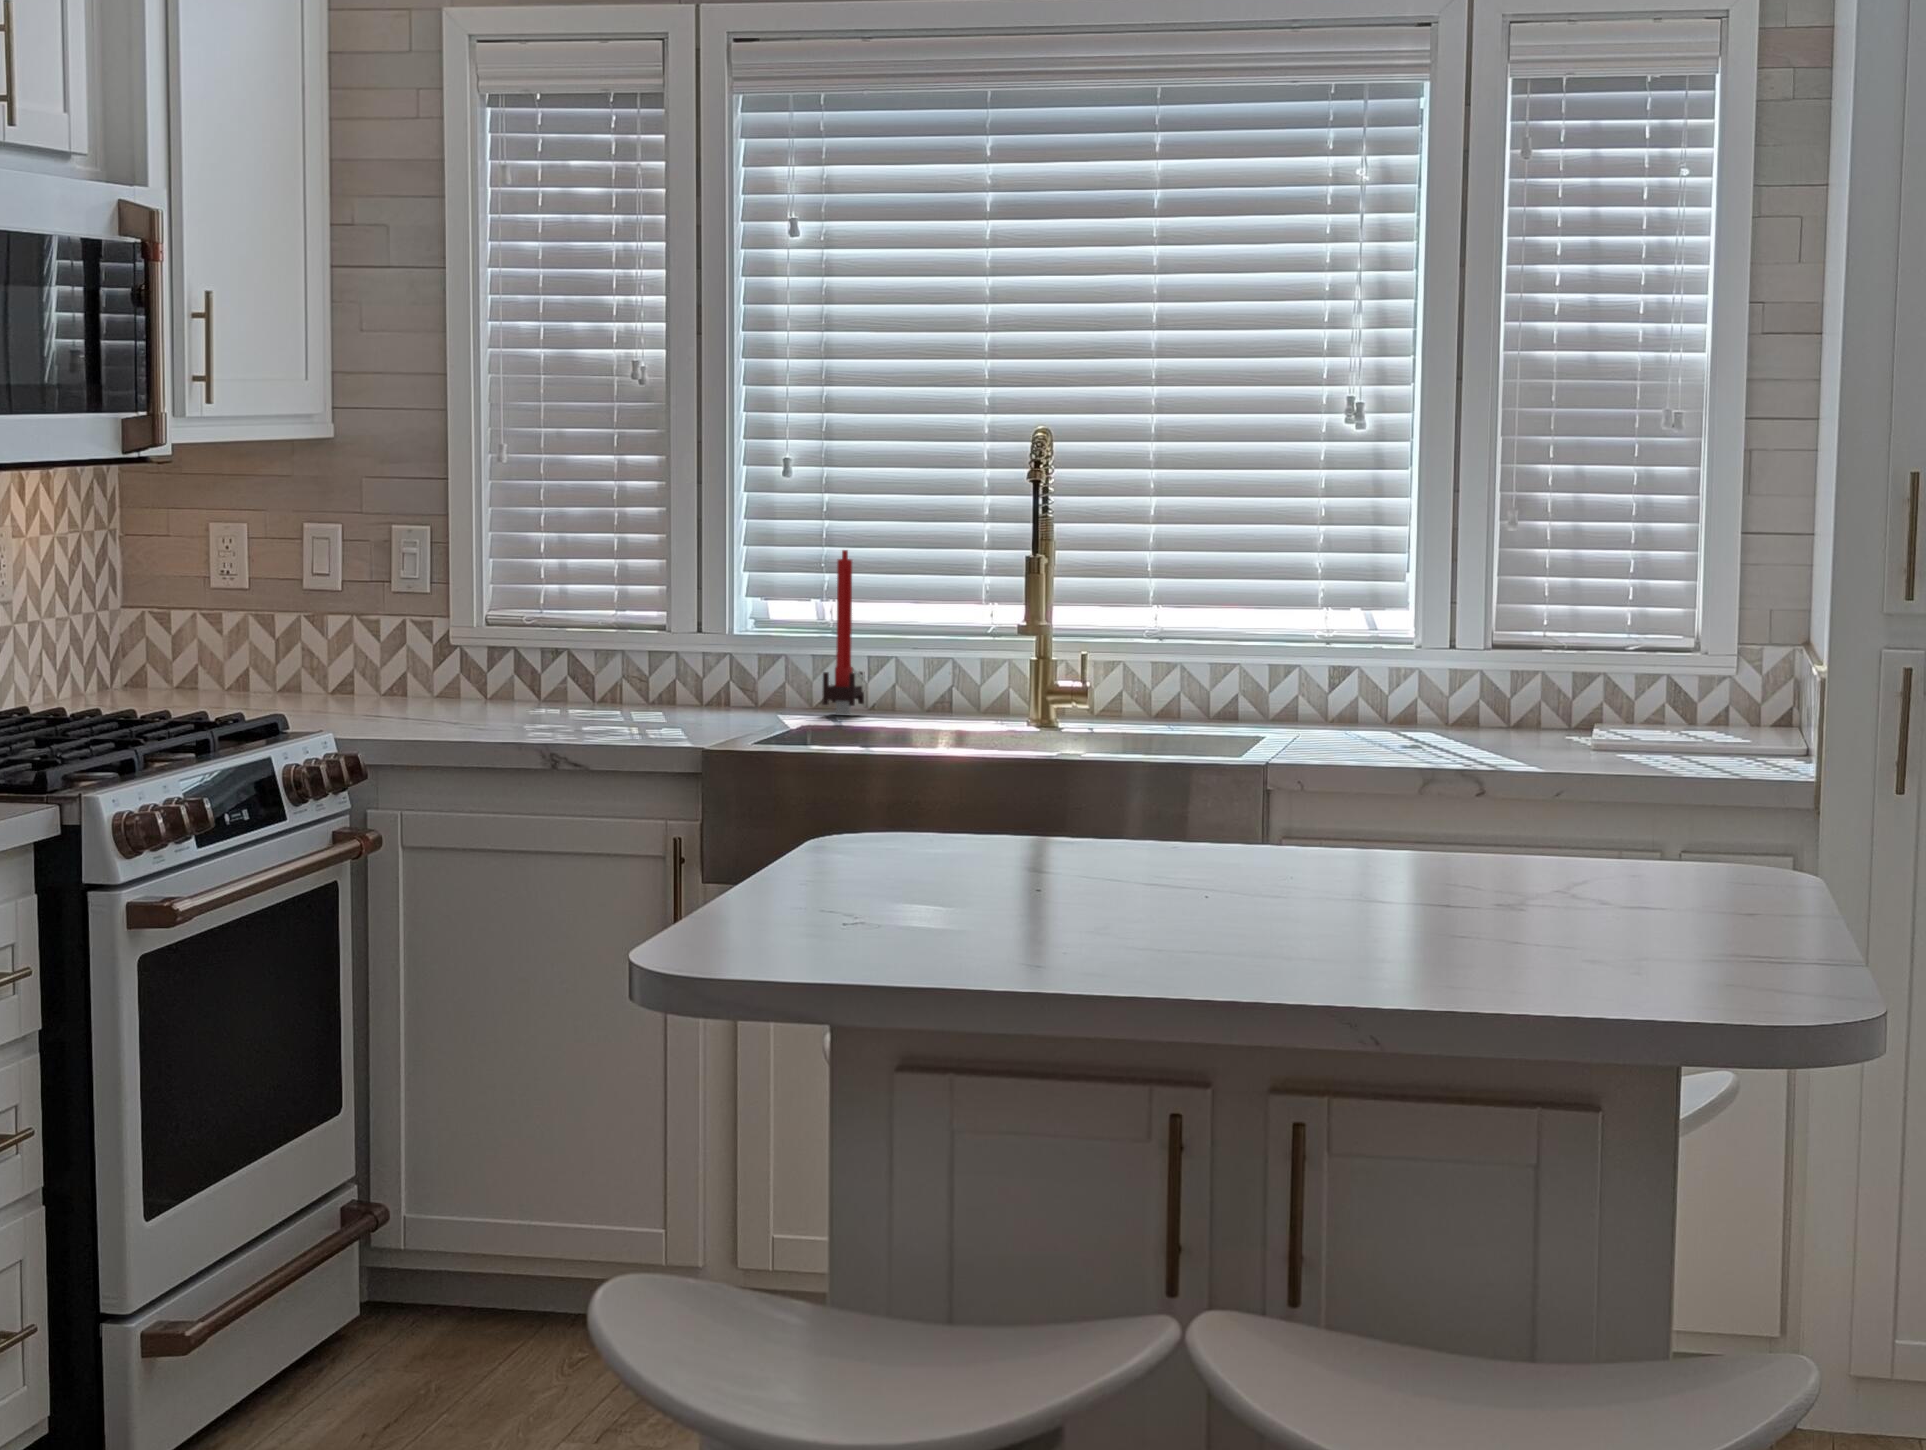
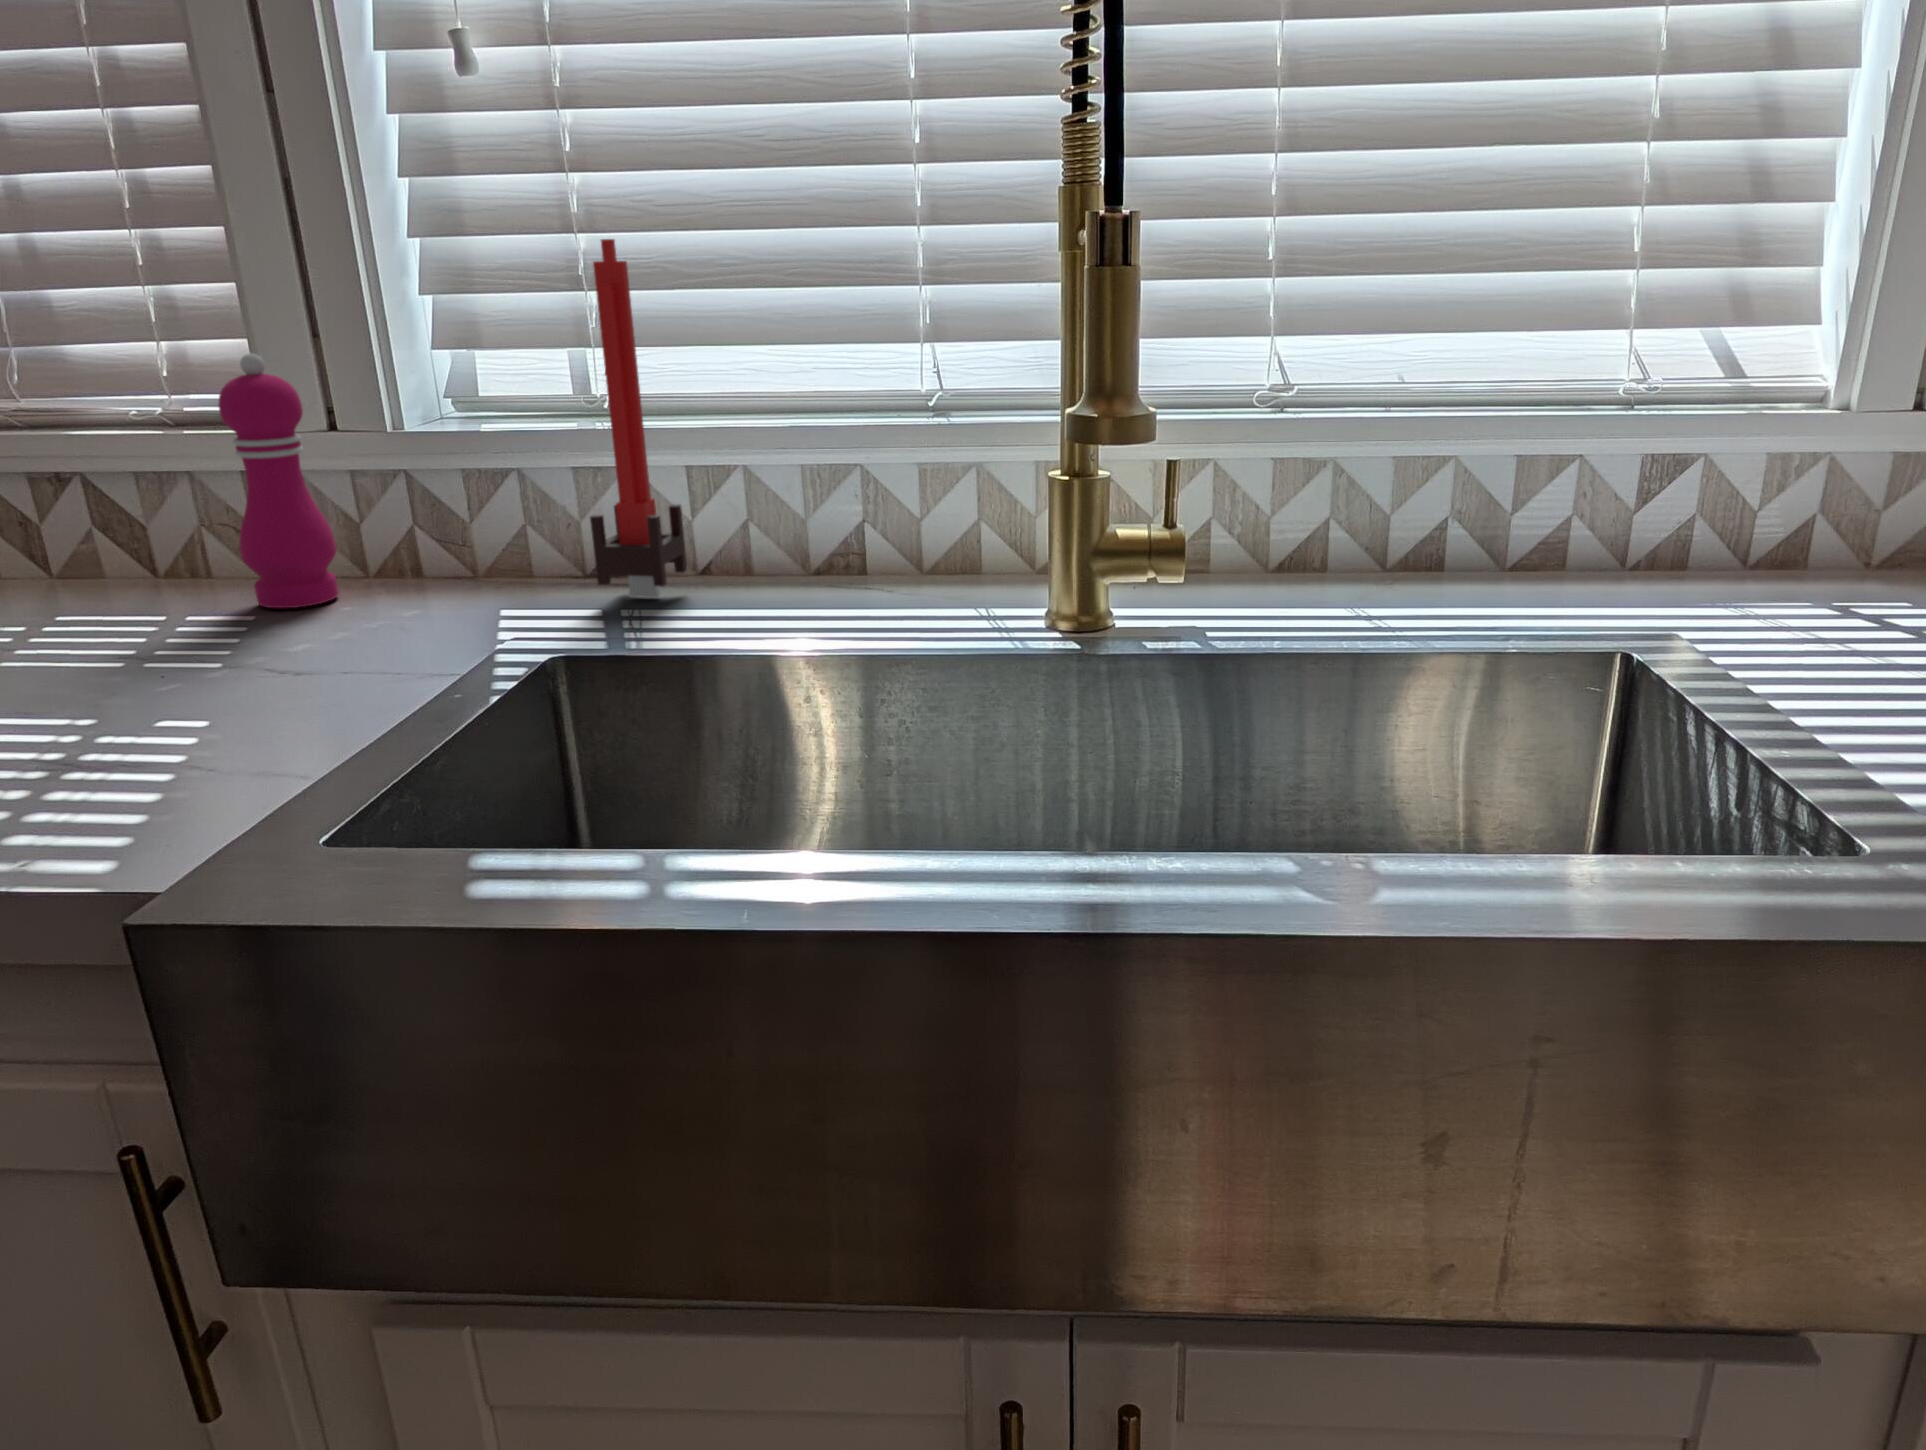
pepper mill: none [656,593,698,710] -> present [218,354,339,608]

